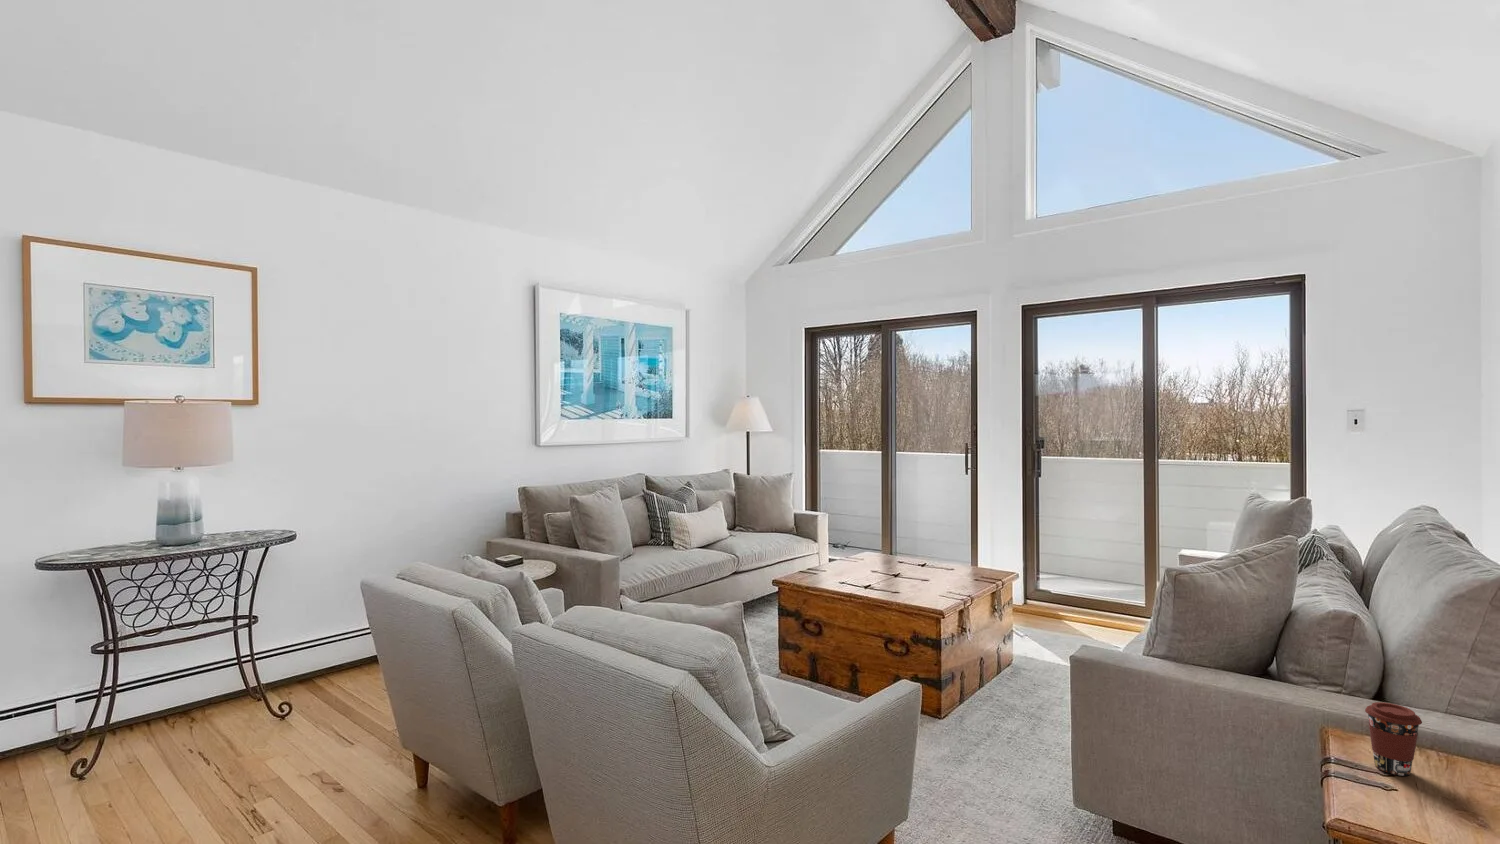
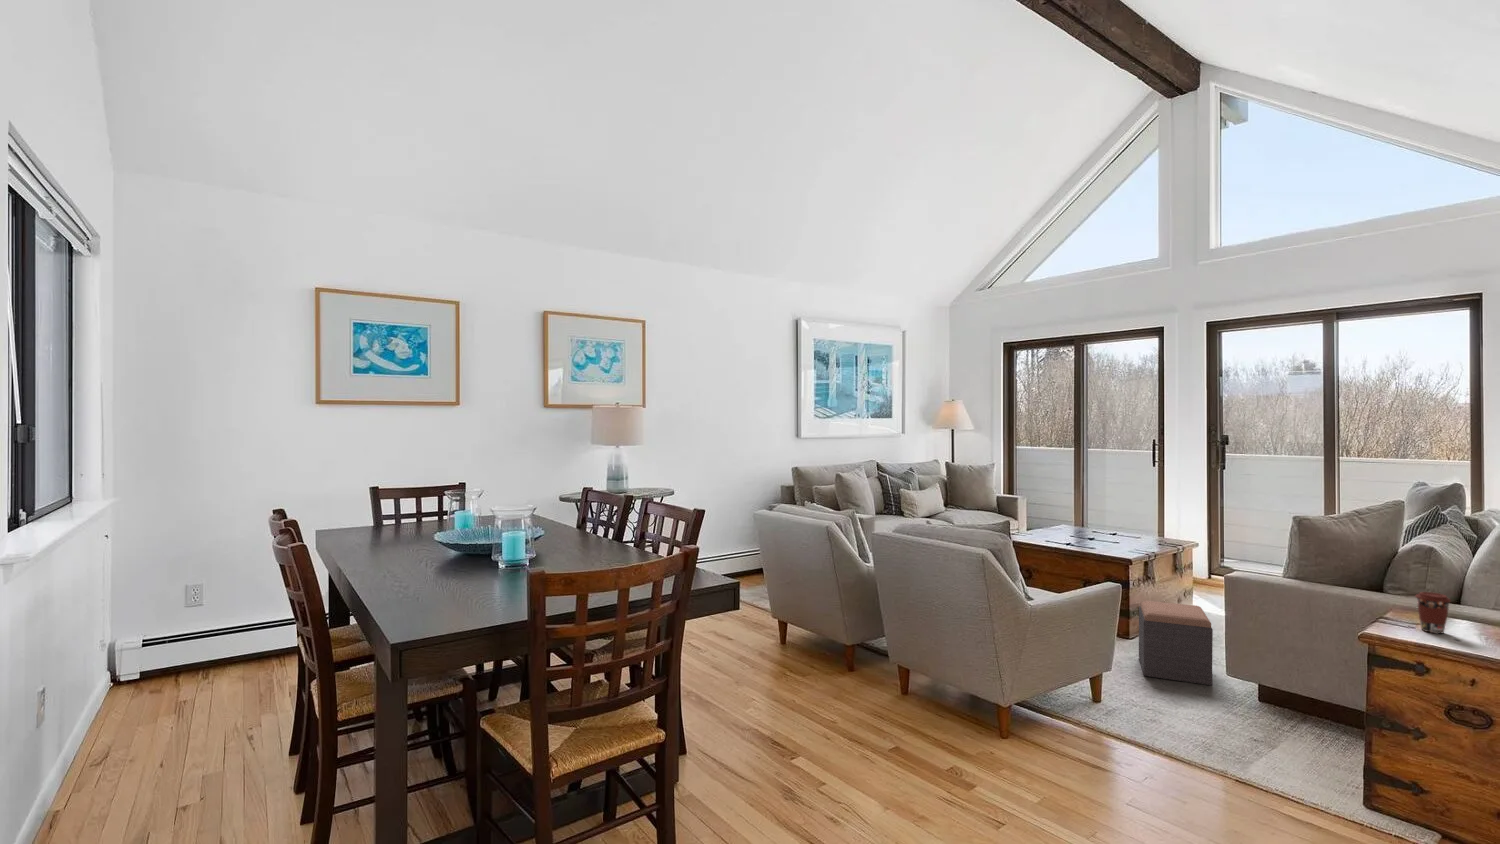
footstool: none [954,675,1050,803] -> present [1139,600,1213,685]

